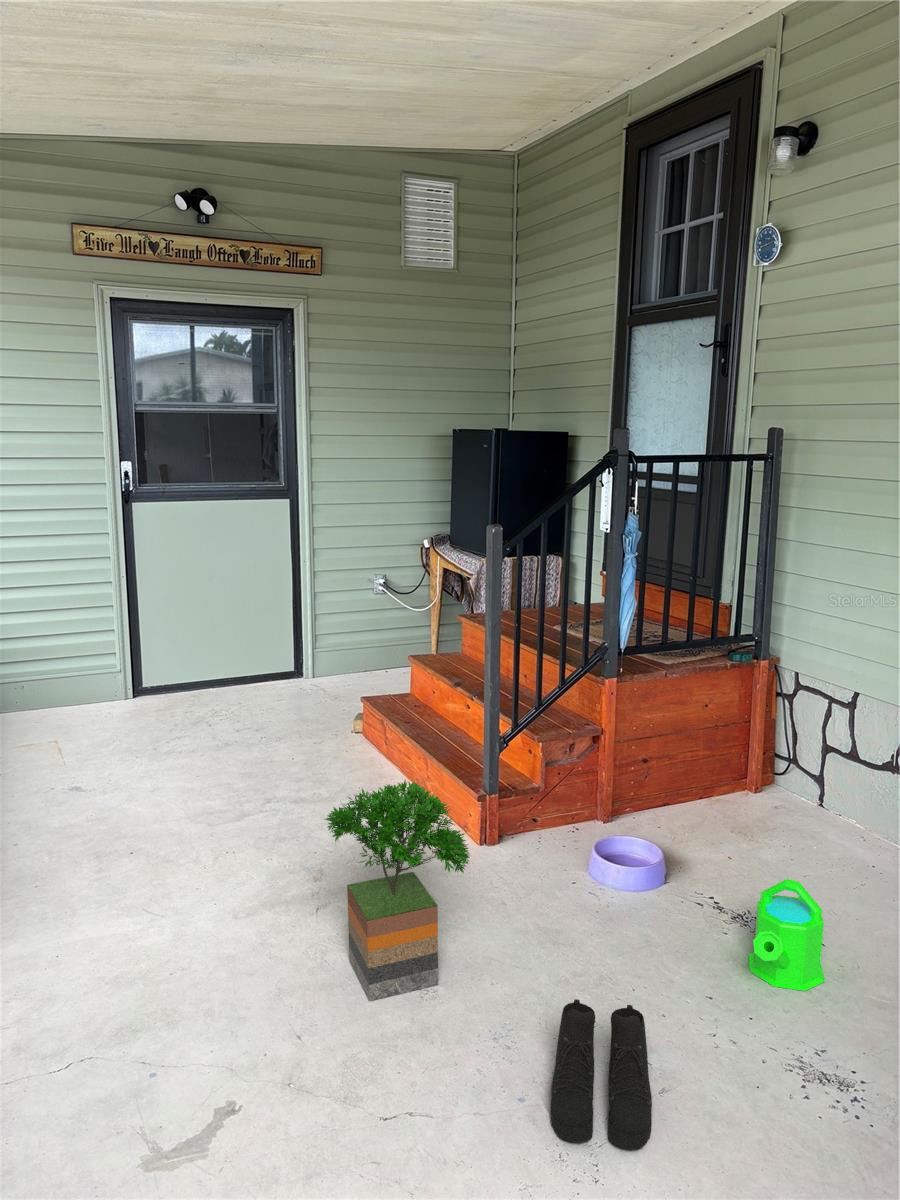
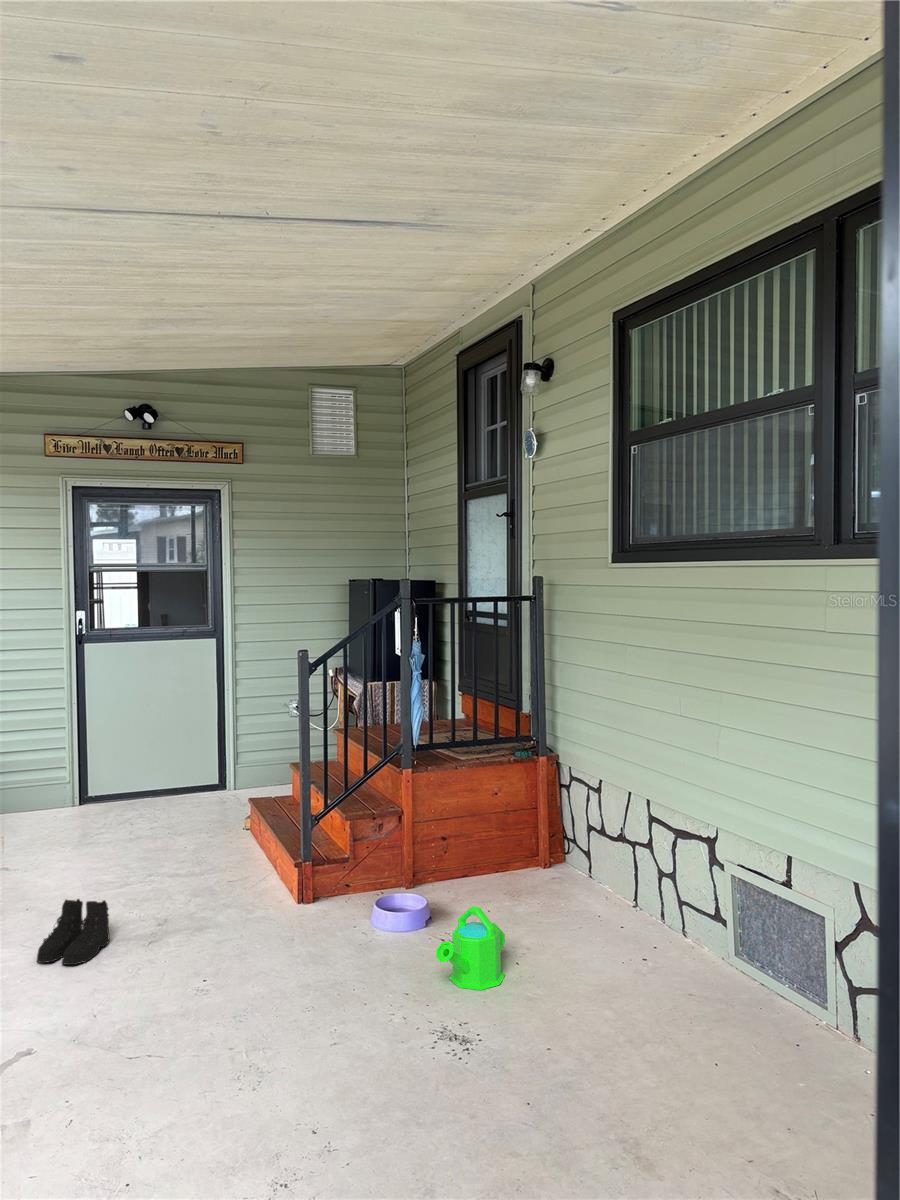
potted tree: present [325,780,470,1001] -> none [133,833,236,996]
boots: present [550,999,652,1149] -> present [37,899,109,965]

